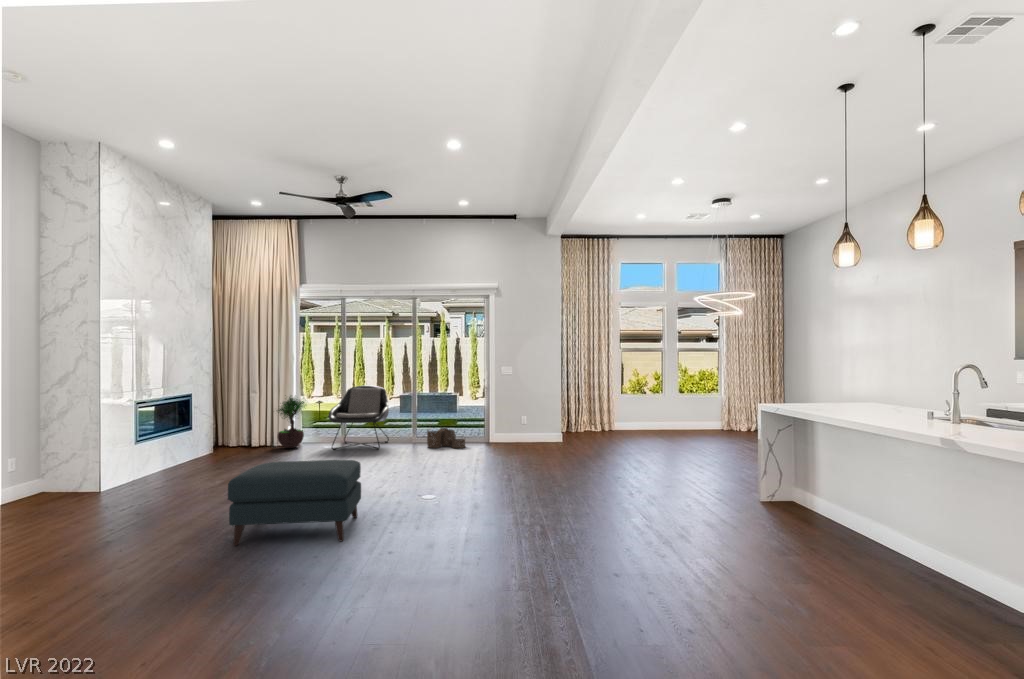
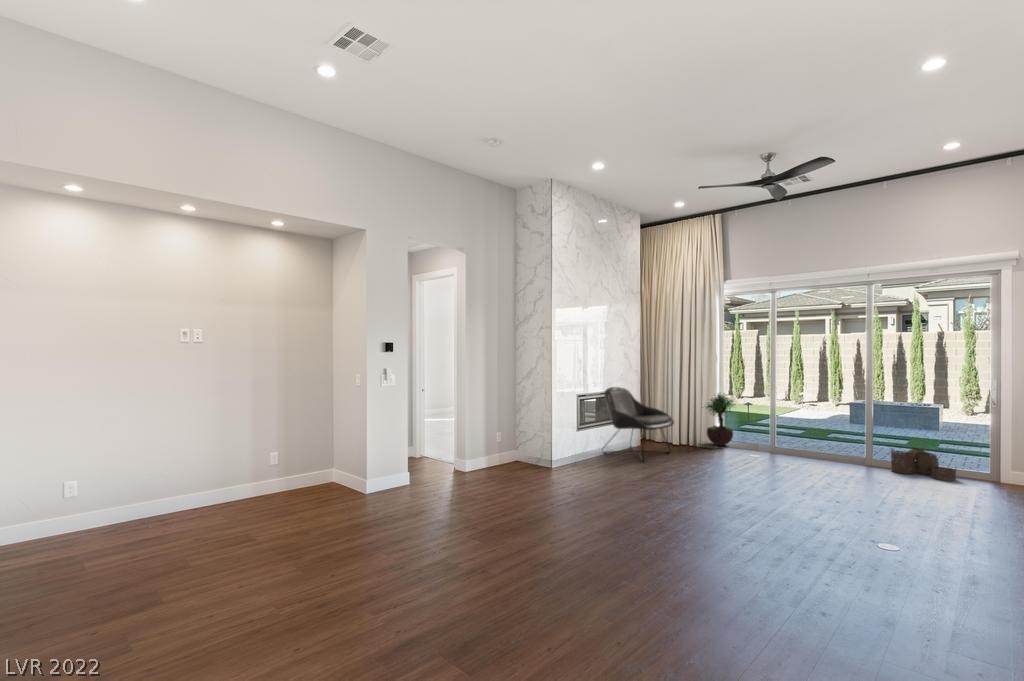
lounge chair: present [329,385,389,450] -> present [603,387,674,460]
ottoman: present [228,460,361,546] -> none [645,465,793,577]

